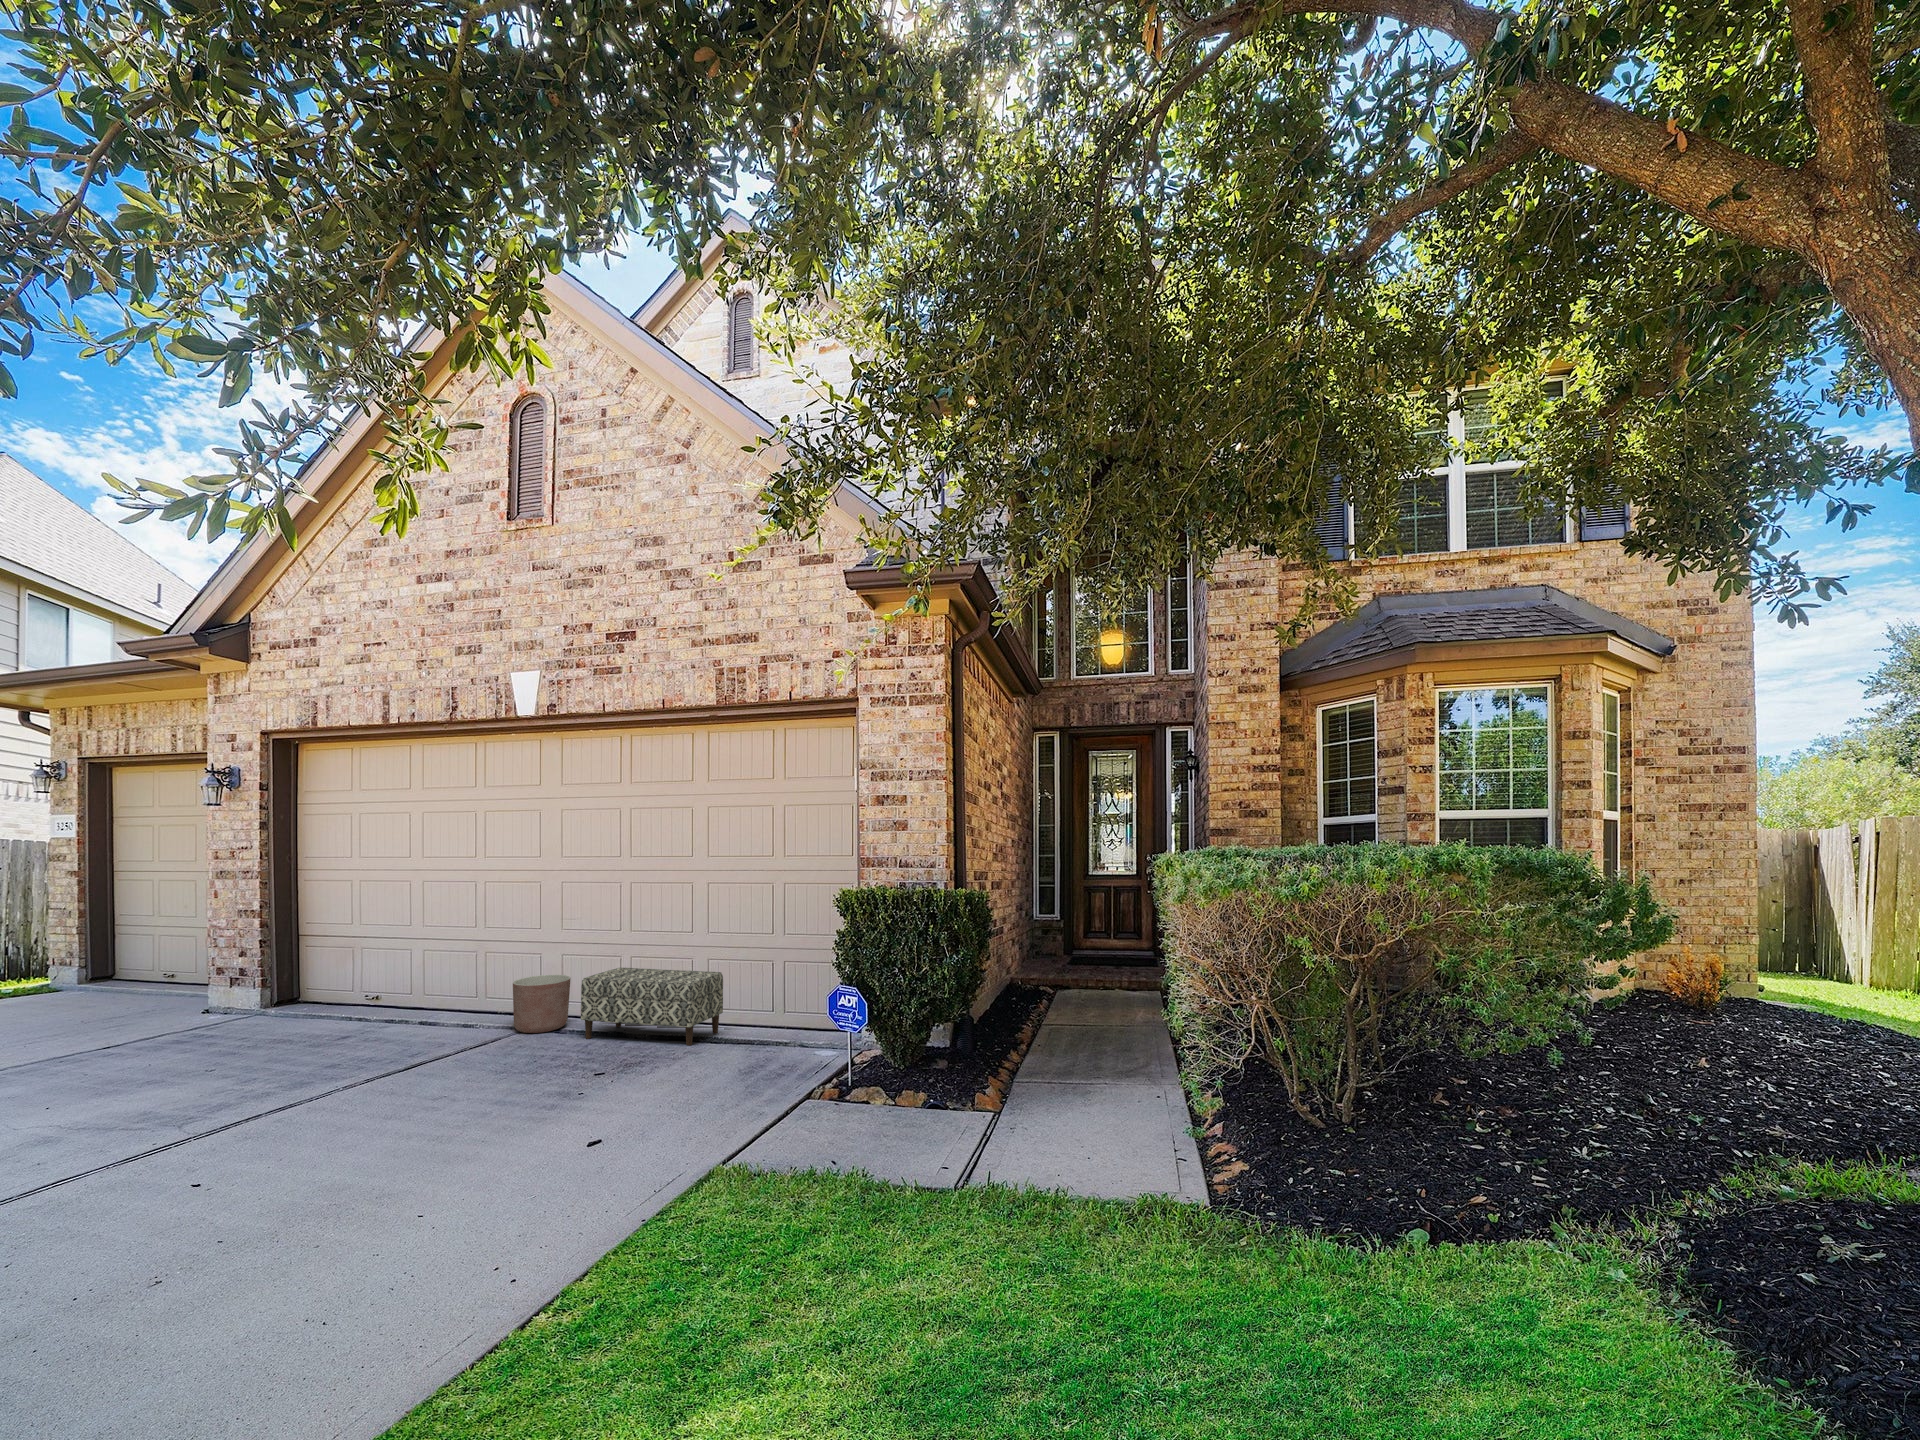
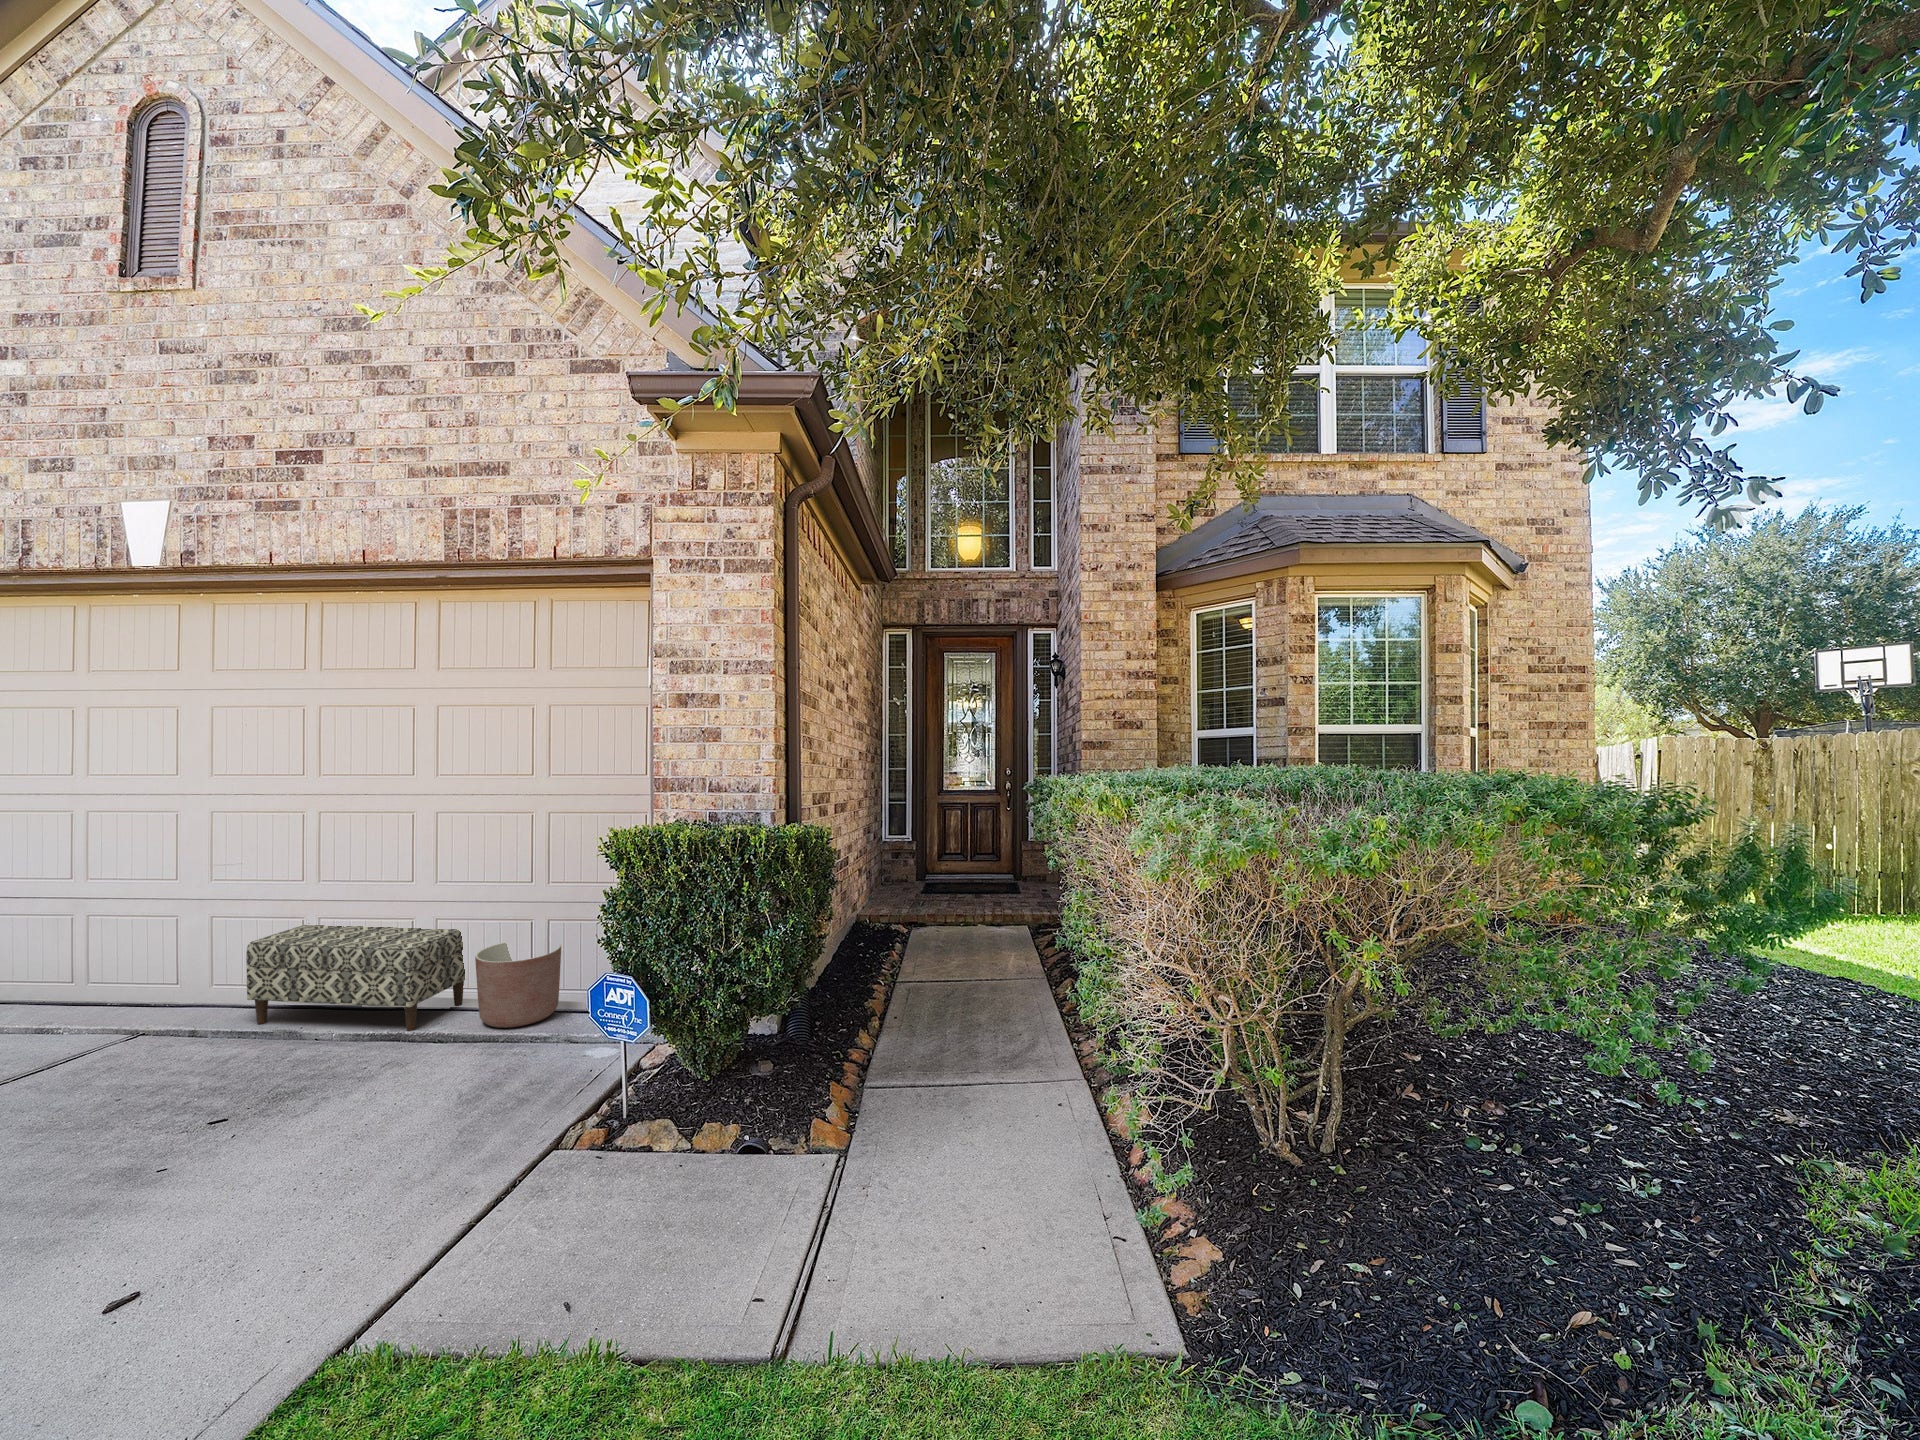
planter: present [513,975,571,1033] -> present [475,942,561,1028]

